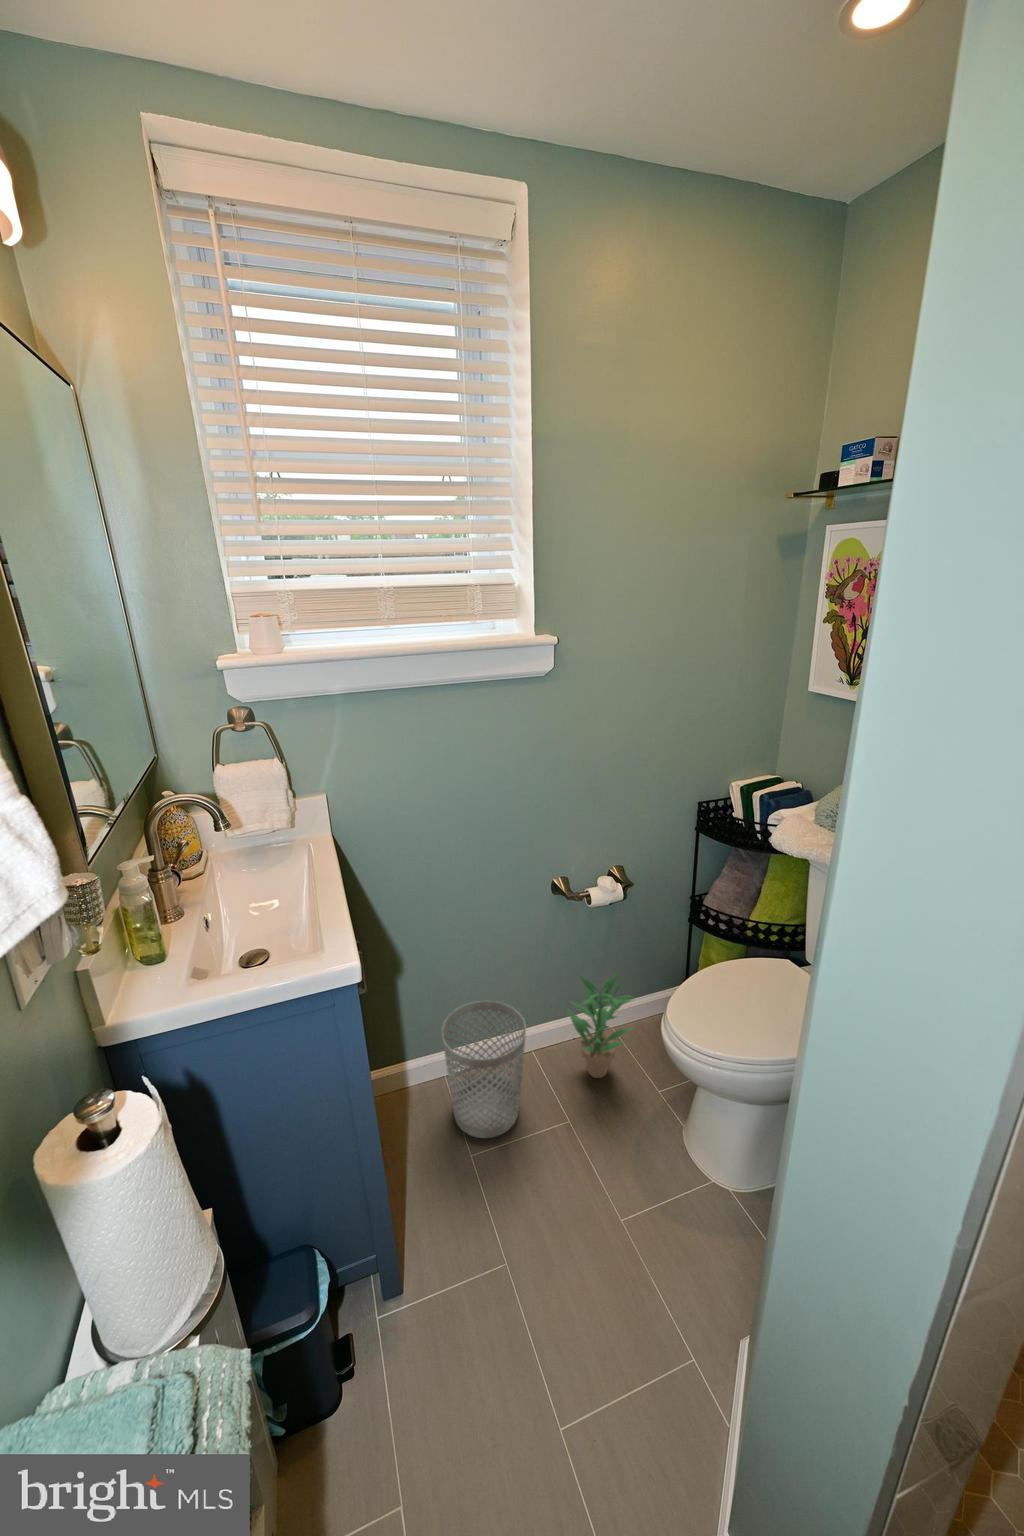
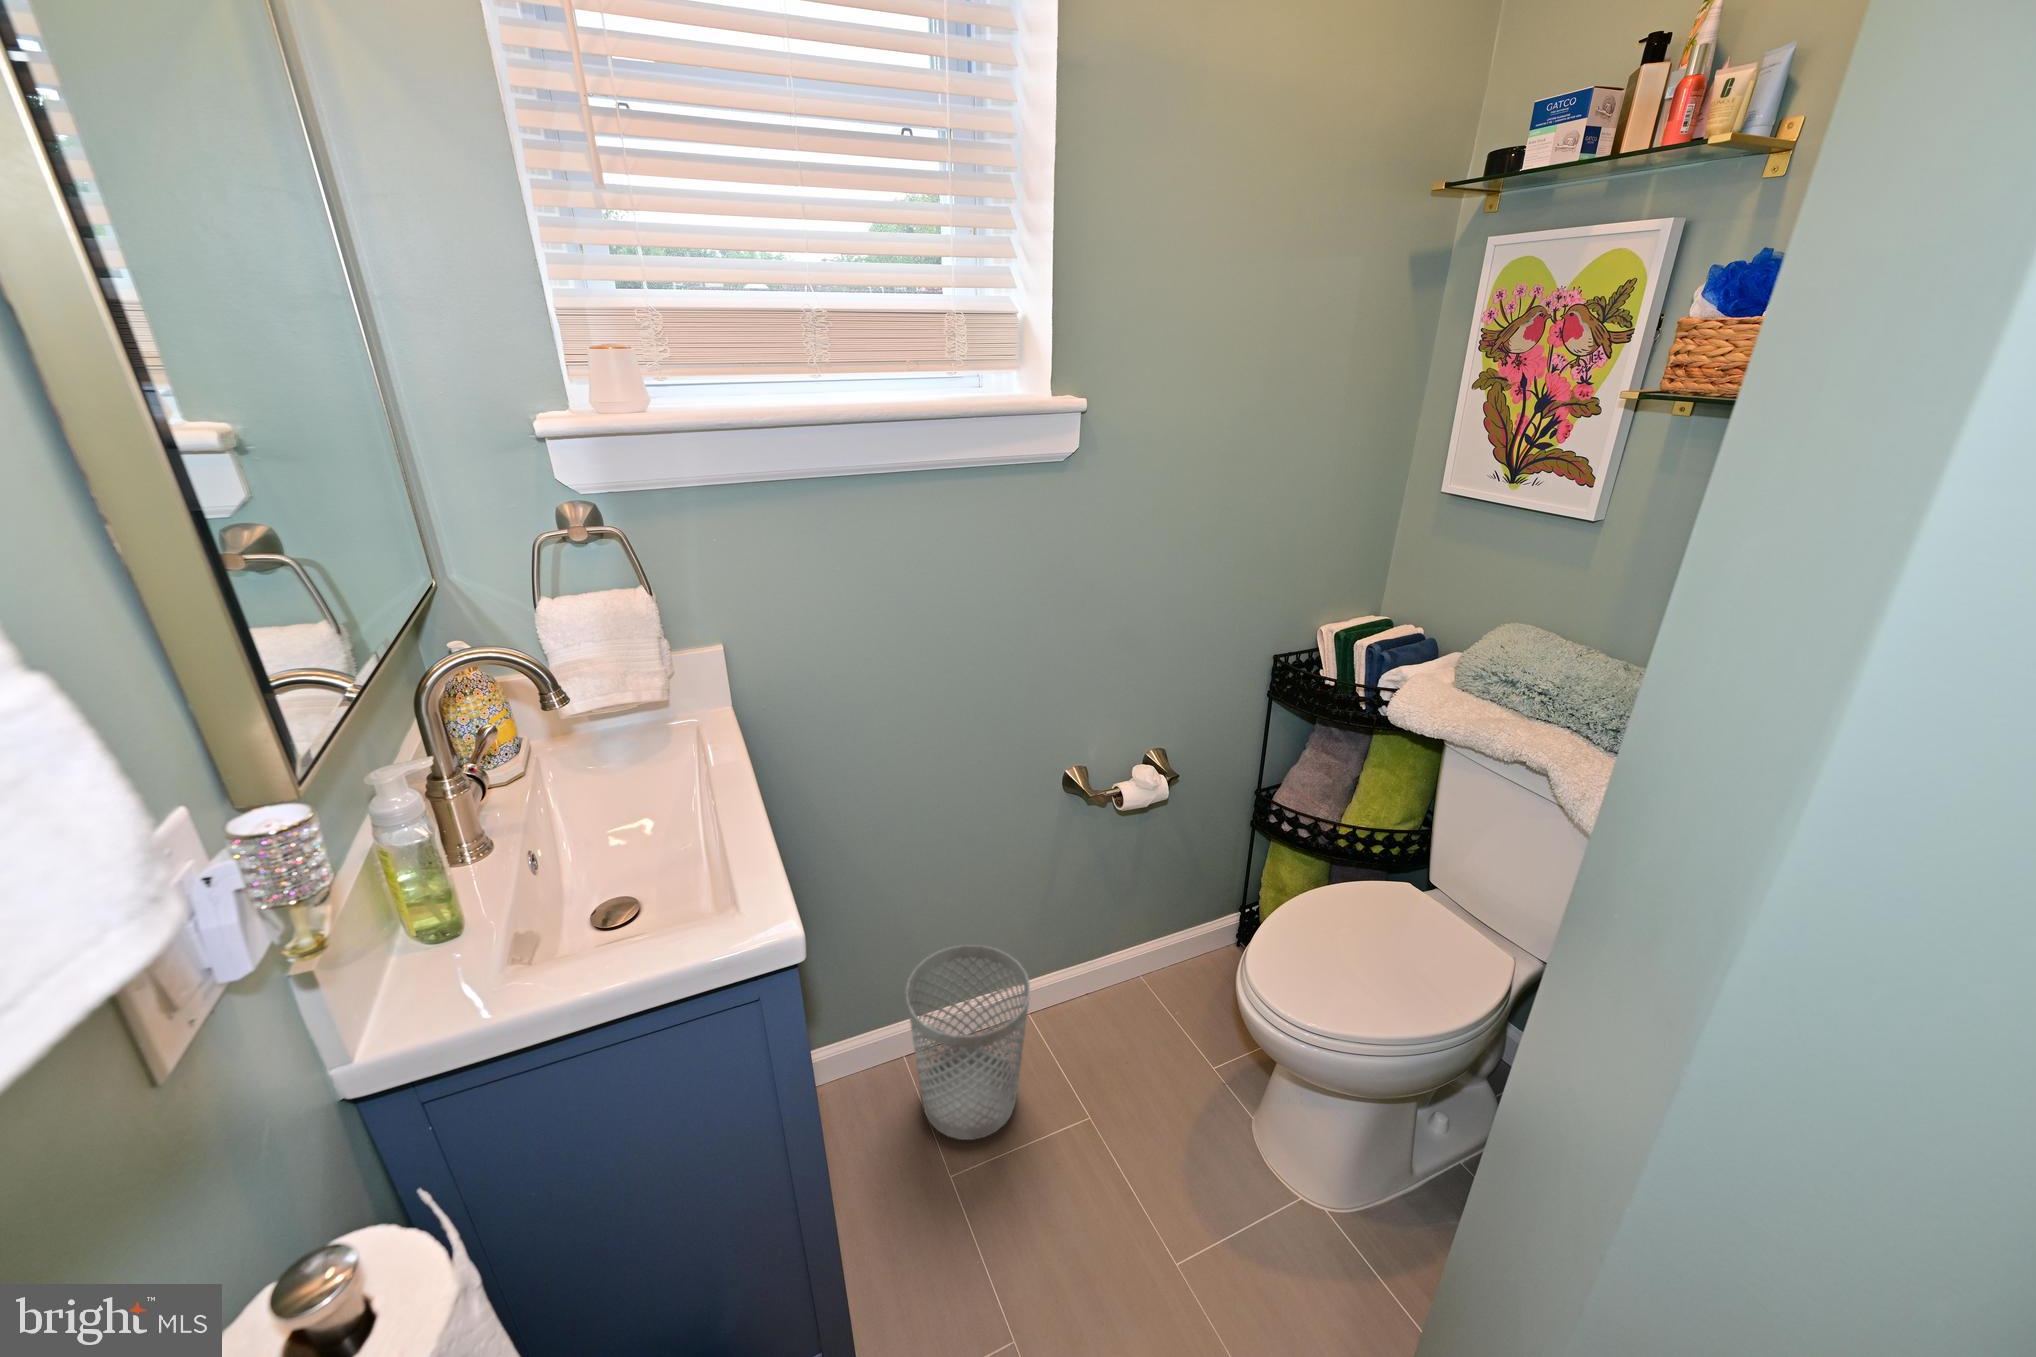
potted plant: present [568,974,632,1078] -> none [1081,898,1184,1044]

